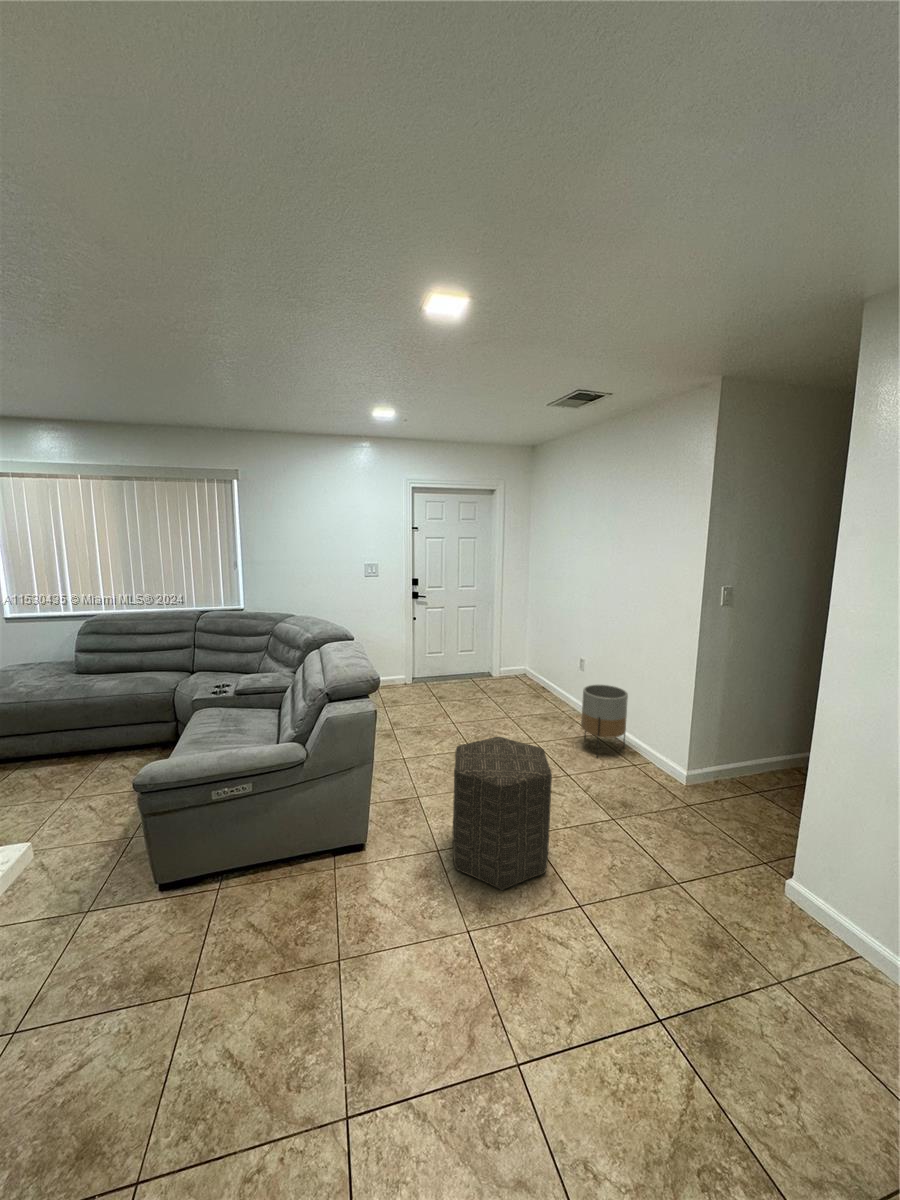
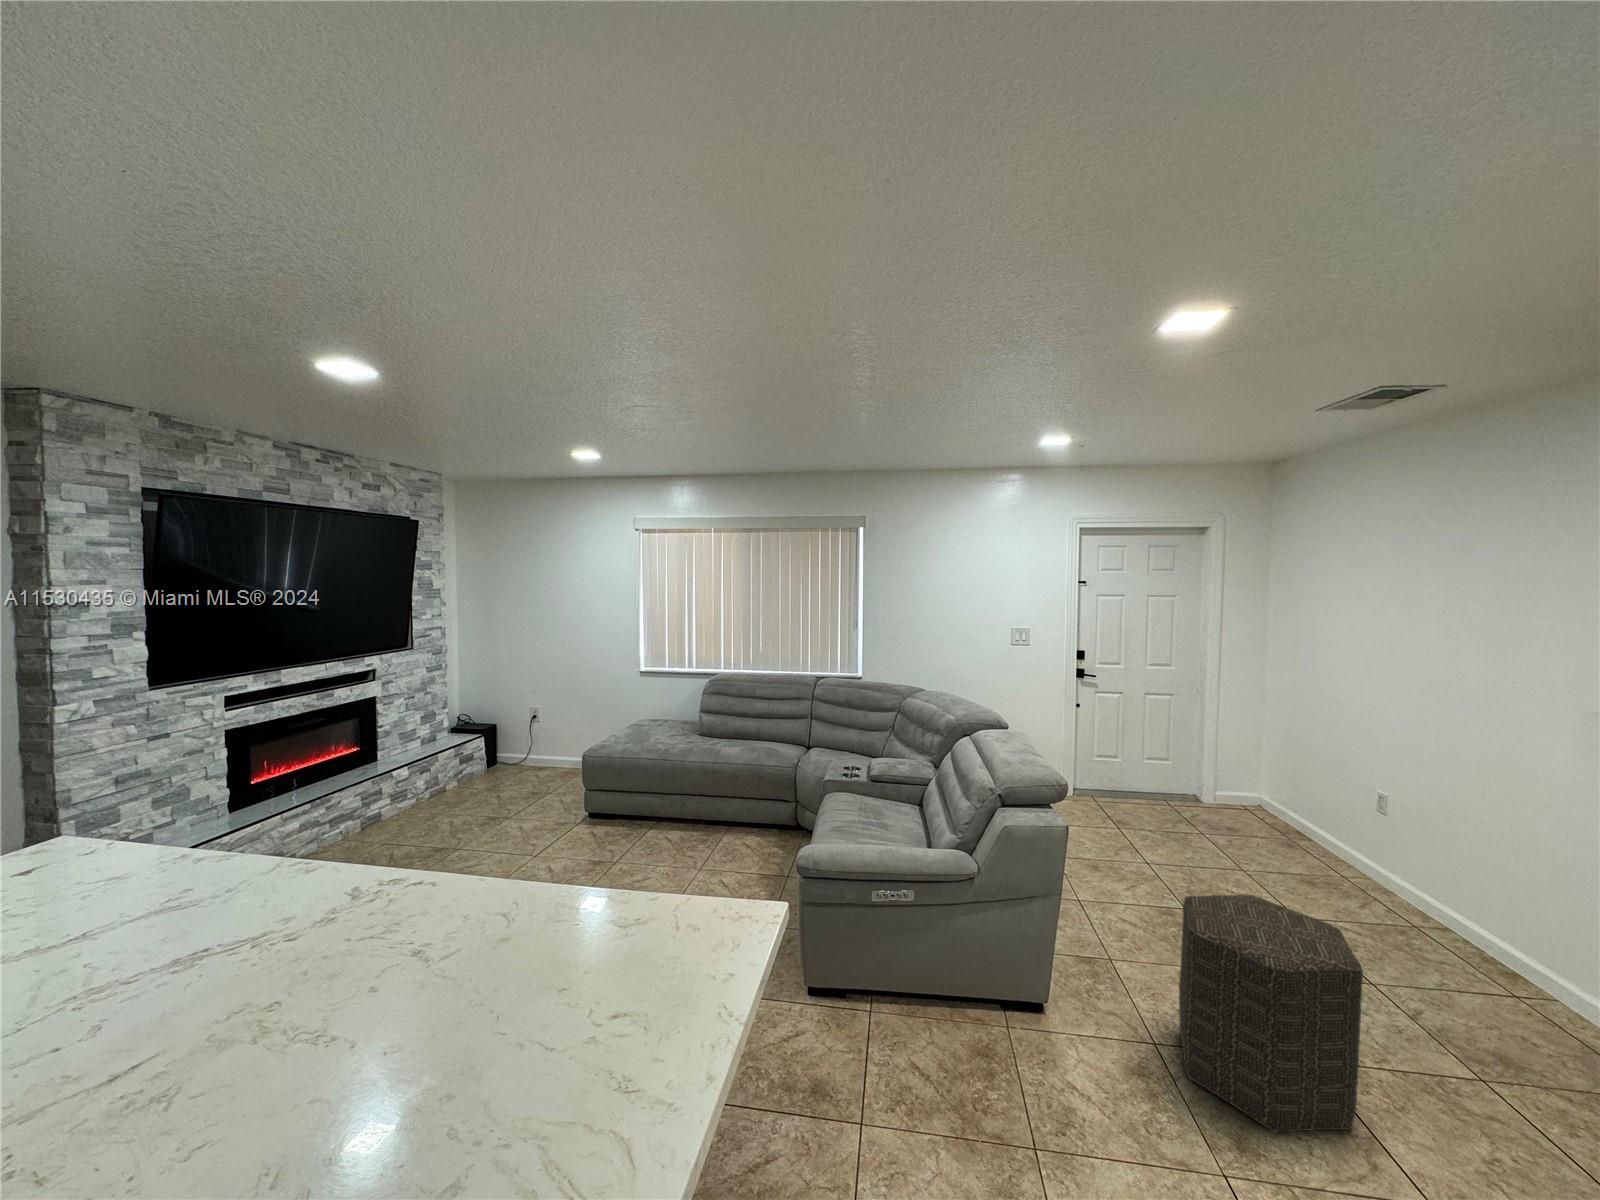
planter: present [581,685,628,757] -> none [1391,840,1493,967]

